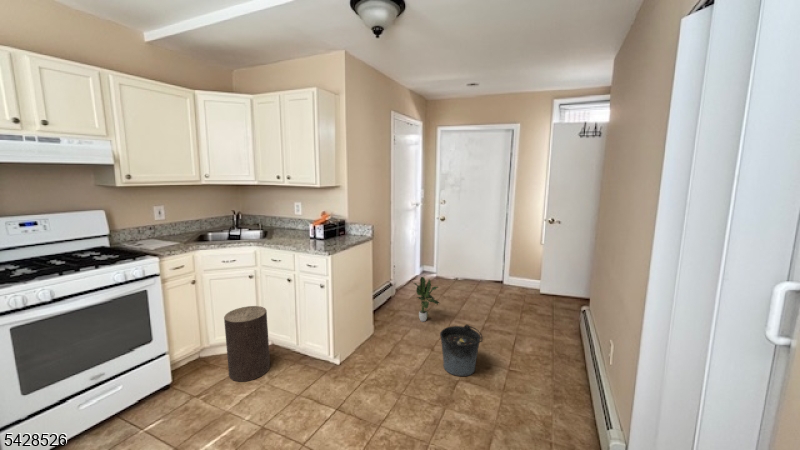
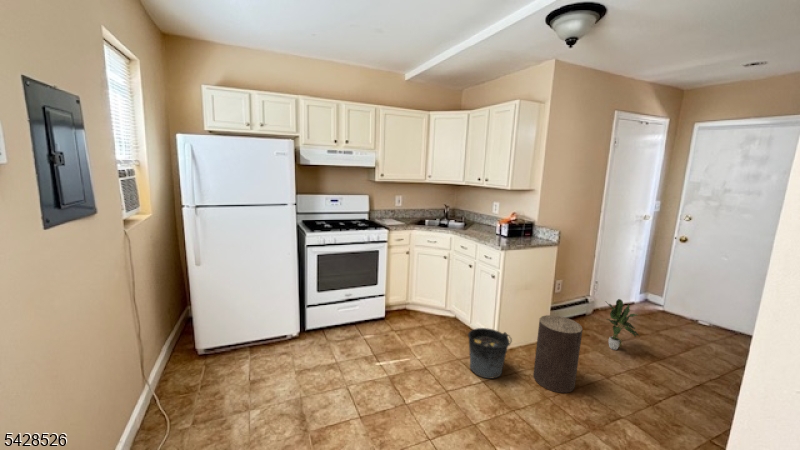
stool: present [224,306,270,382] -> present [533,315,582,393]
bucket: present [440,325,482,376] -> present [468,328,512,378]

